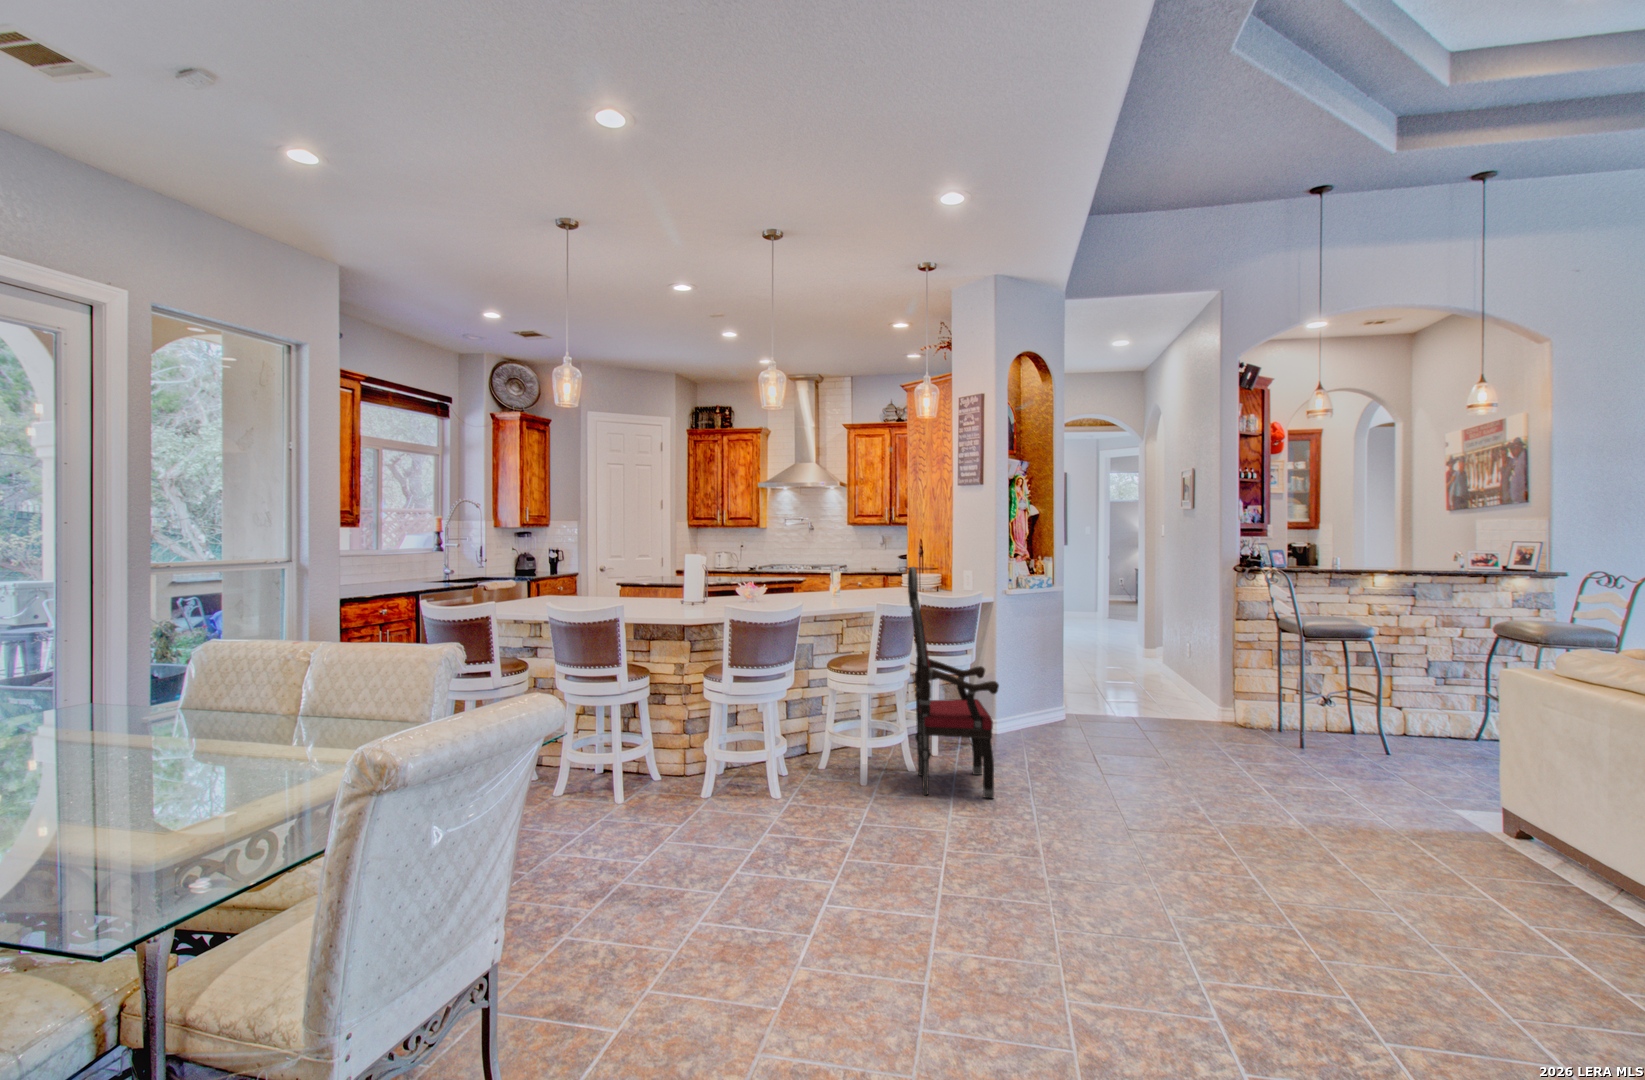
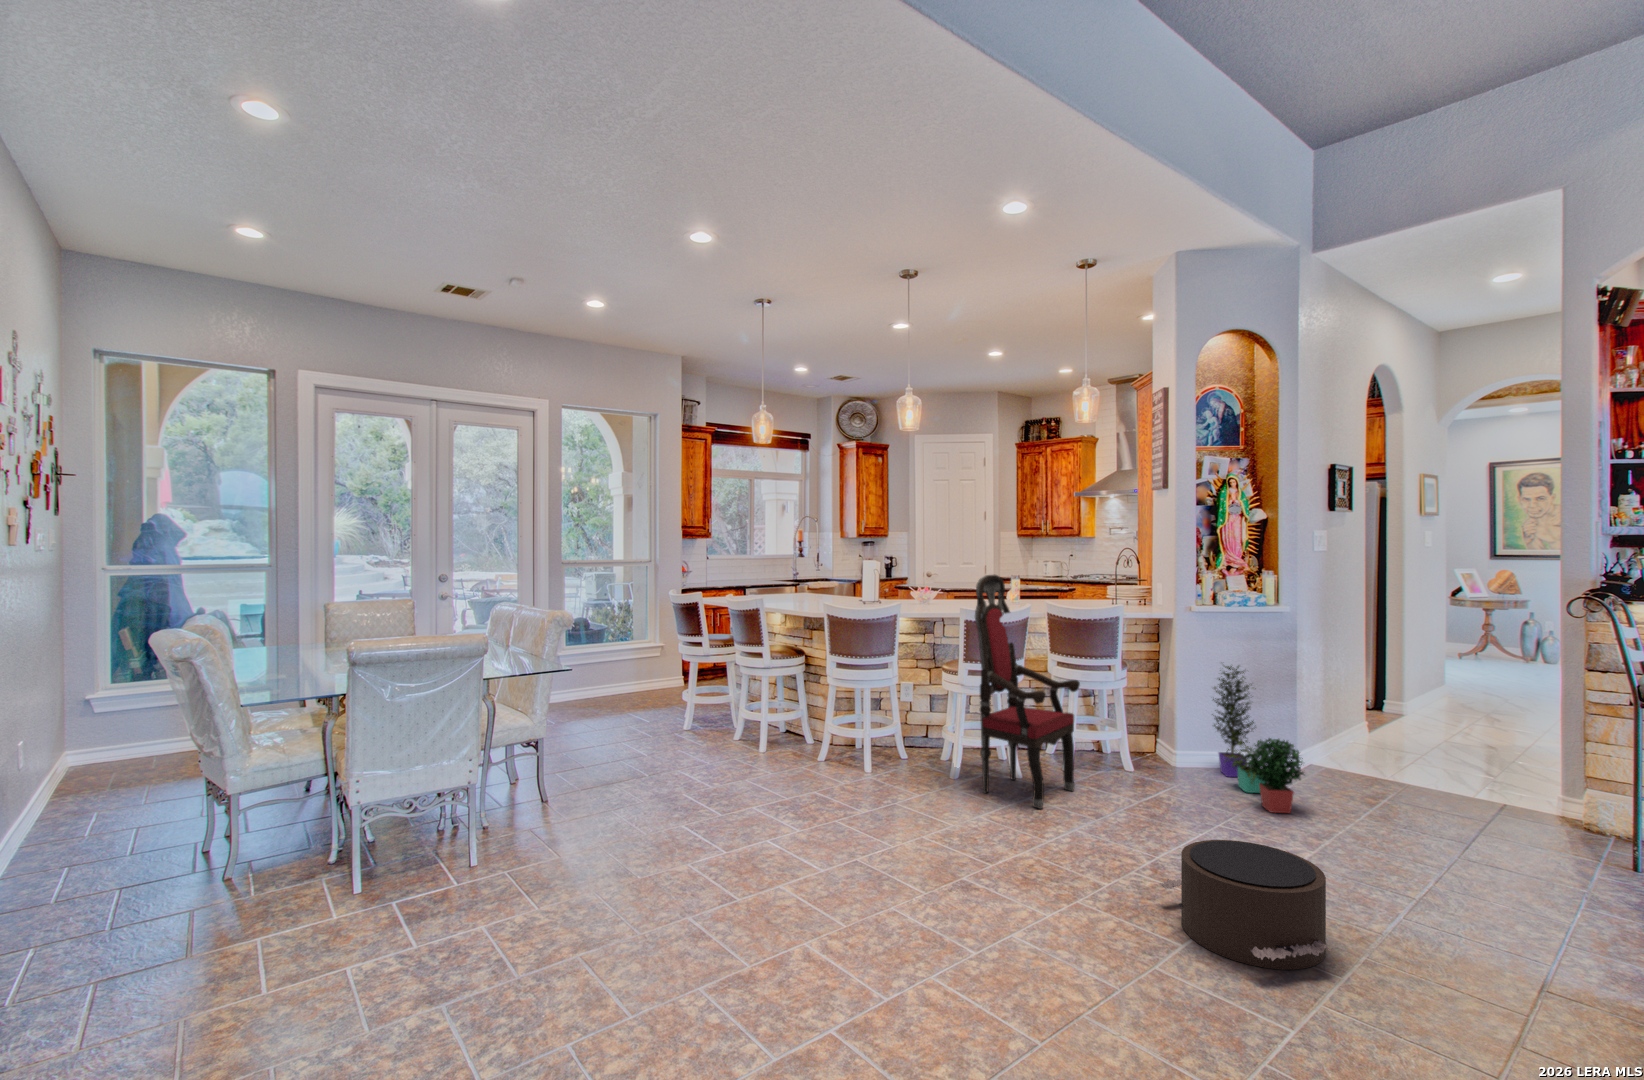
potted plant: none [1026,636,1142,758] -> present [1213,666,1304,813]
pouf: none [1215,784,1376,886] -> present [1160,840,1333,970]

